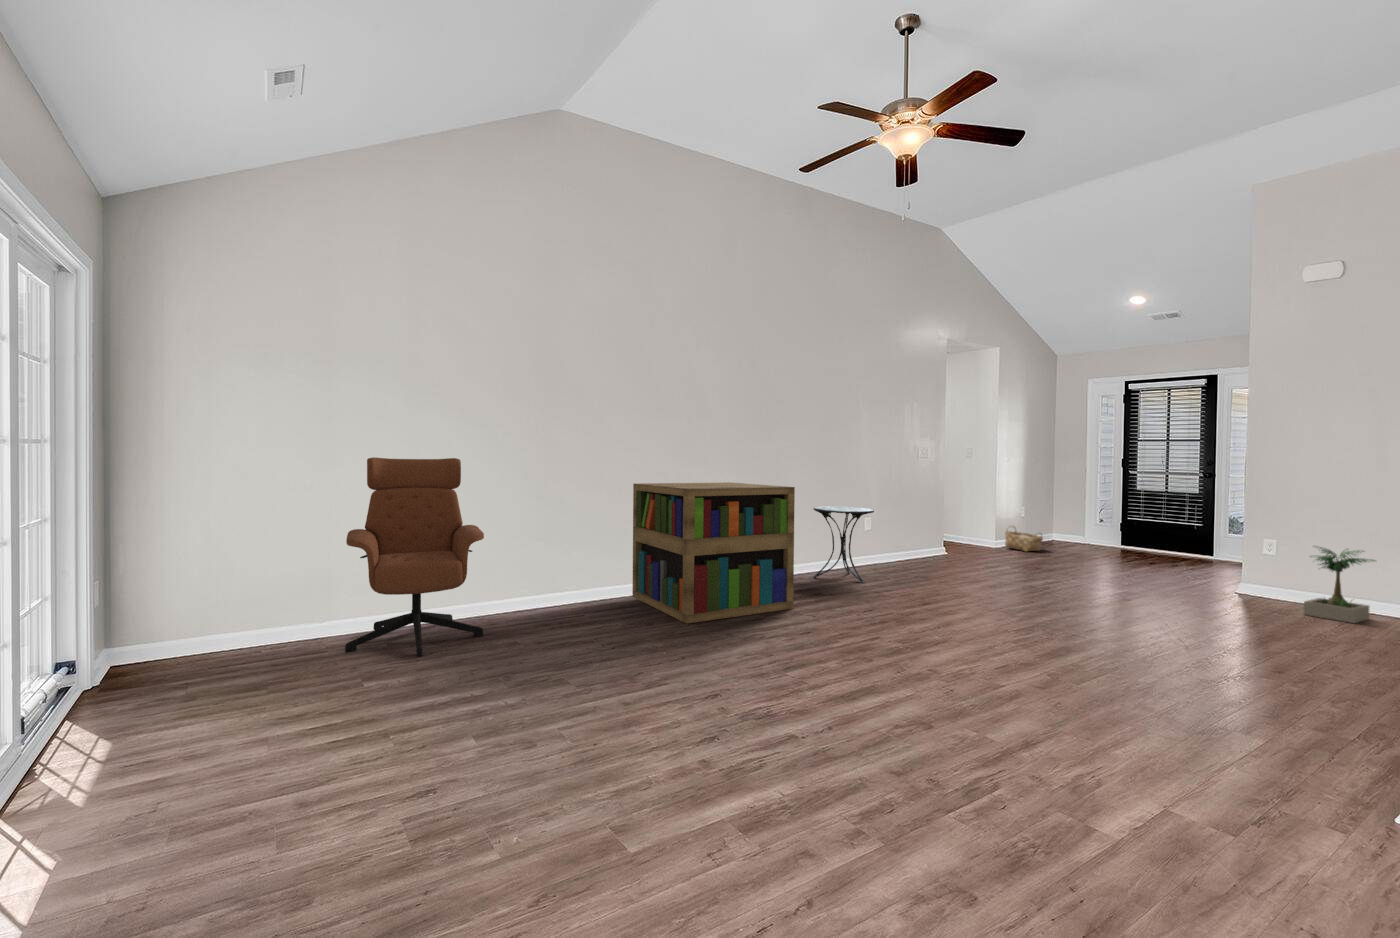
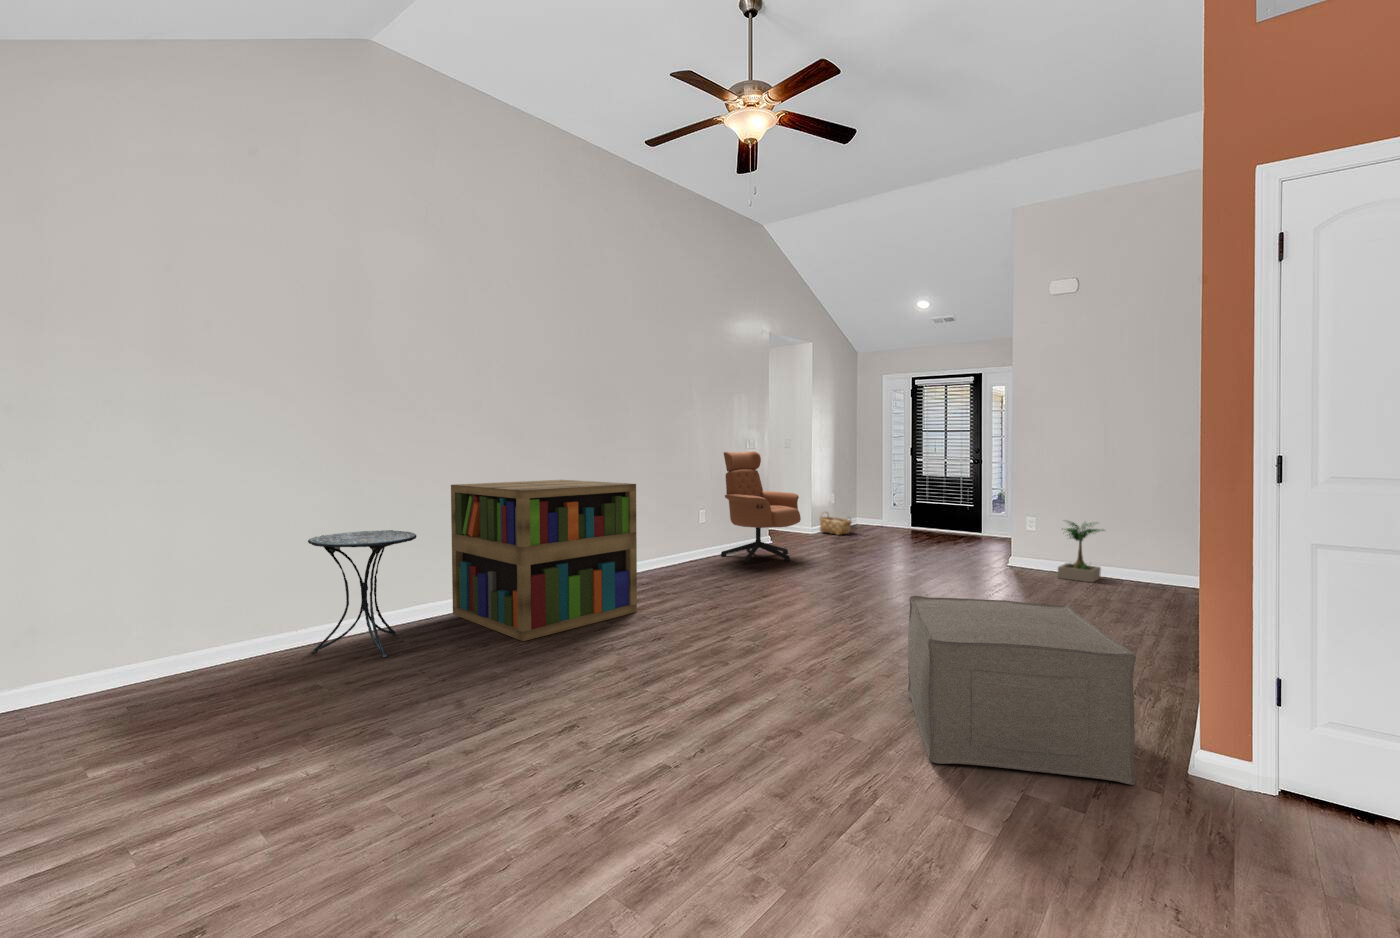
armchair: present [345,457,484,656] -> present [721,451,801,563]
side table: present [813,506,874,583] -> present [308,530,417,657]
ottoman: none [1058,609,1326,838] -> present [908,596,1136,785]

